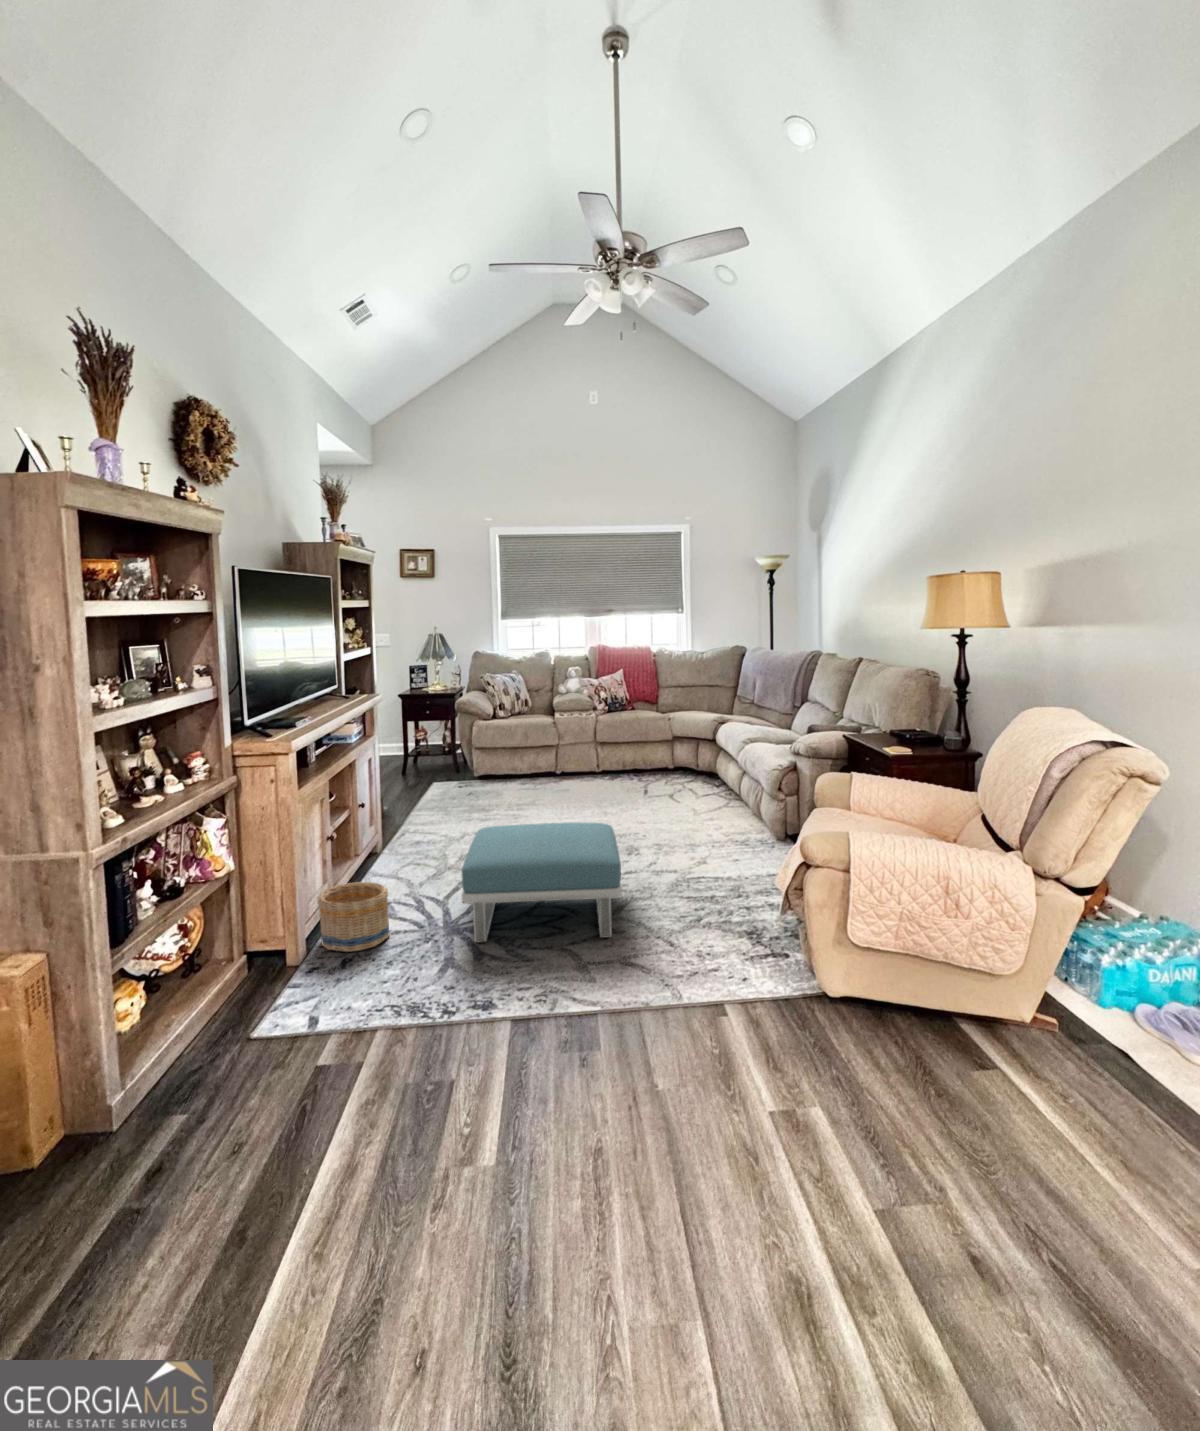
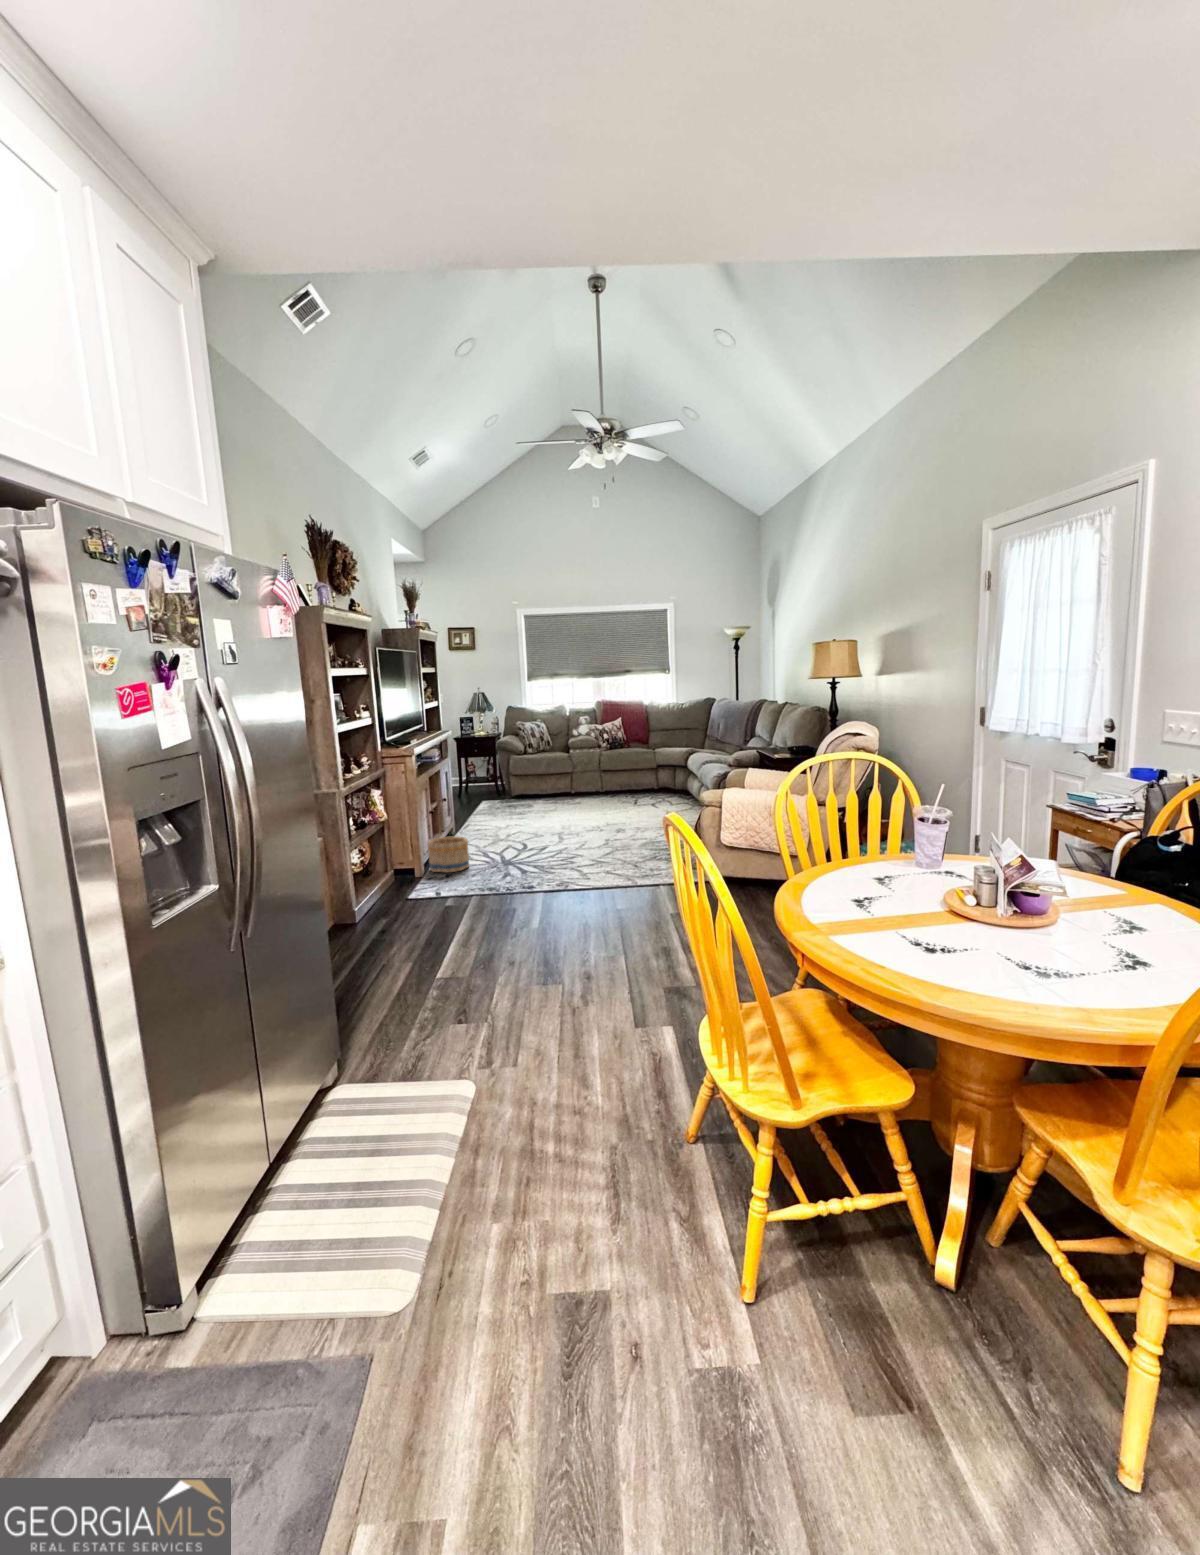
footstool: present [462,822,622,942] -> none [512,804,607,868]

